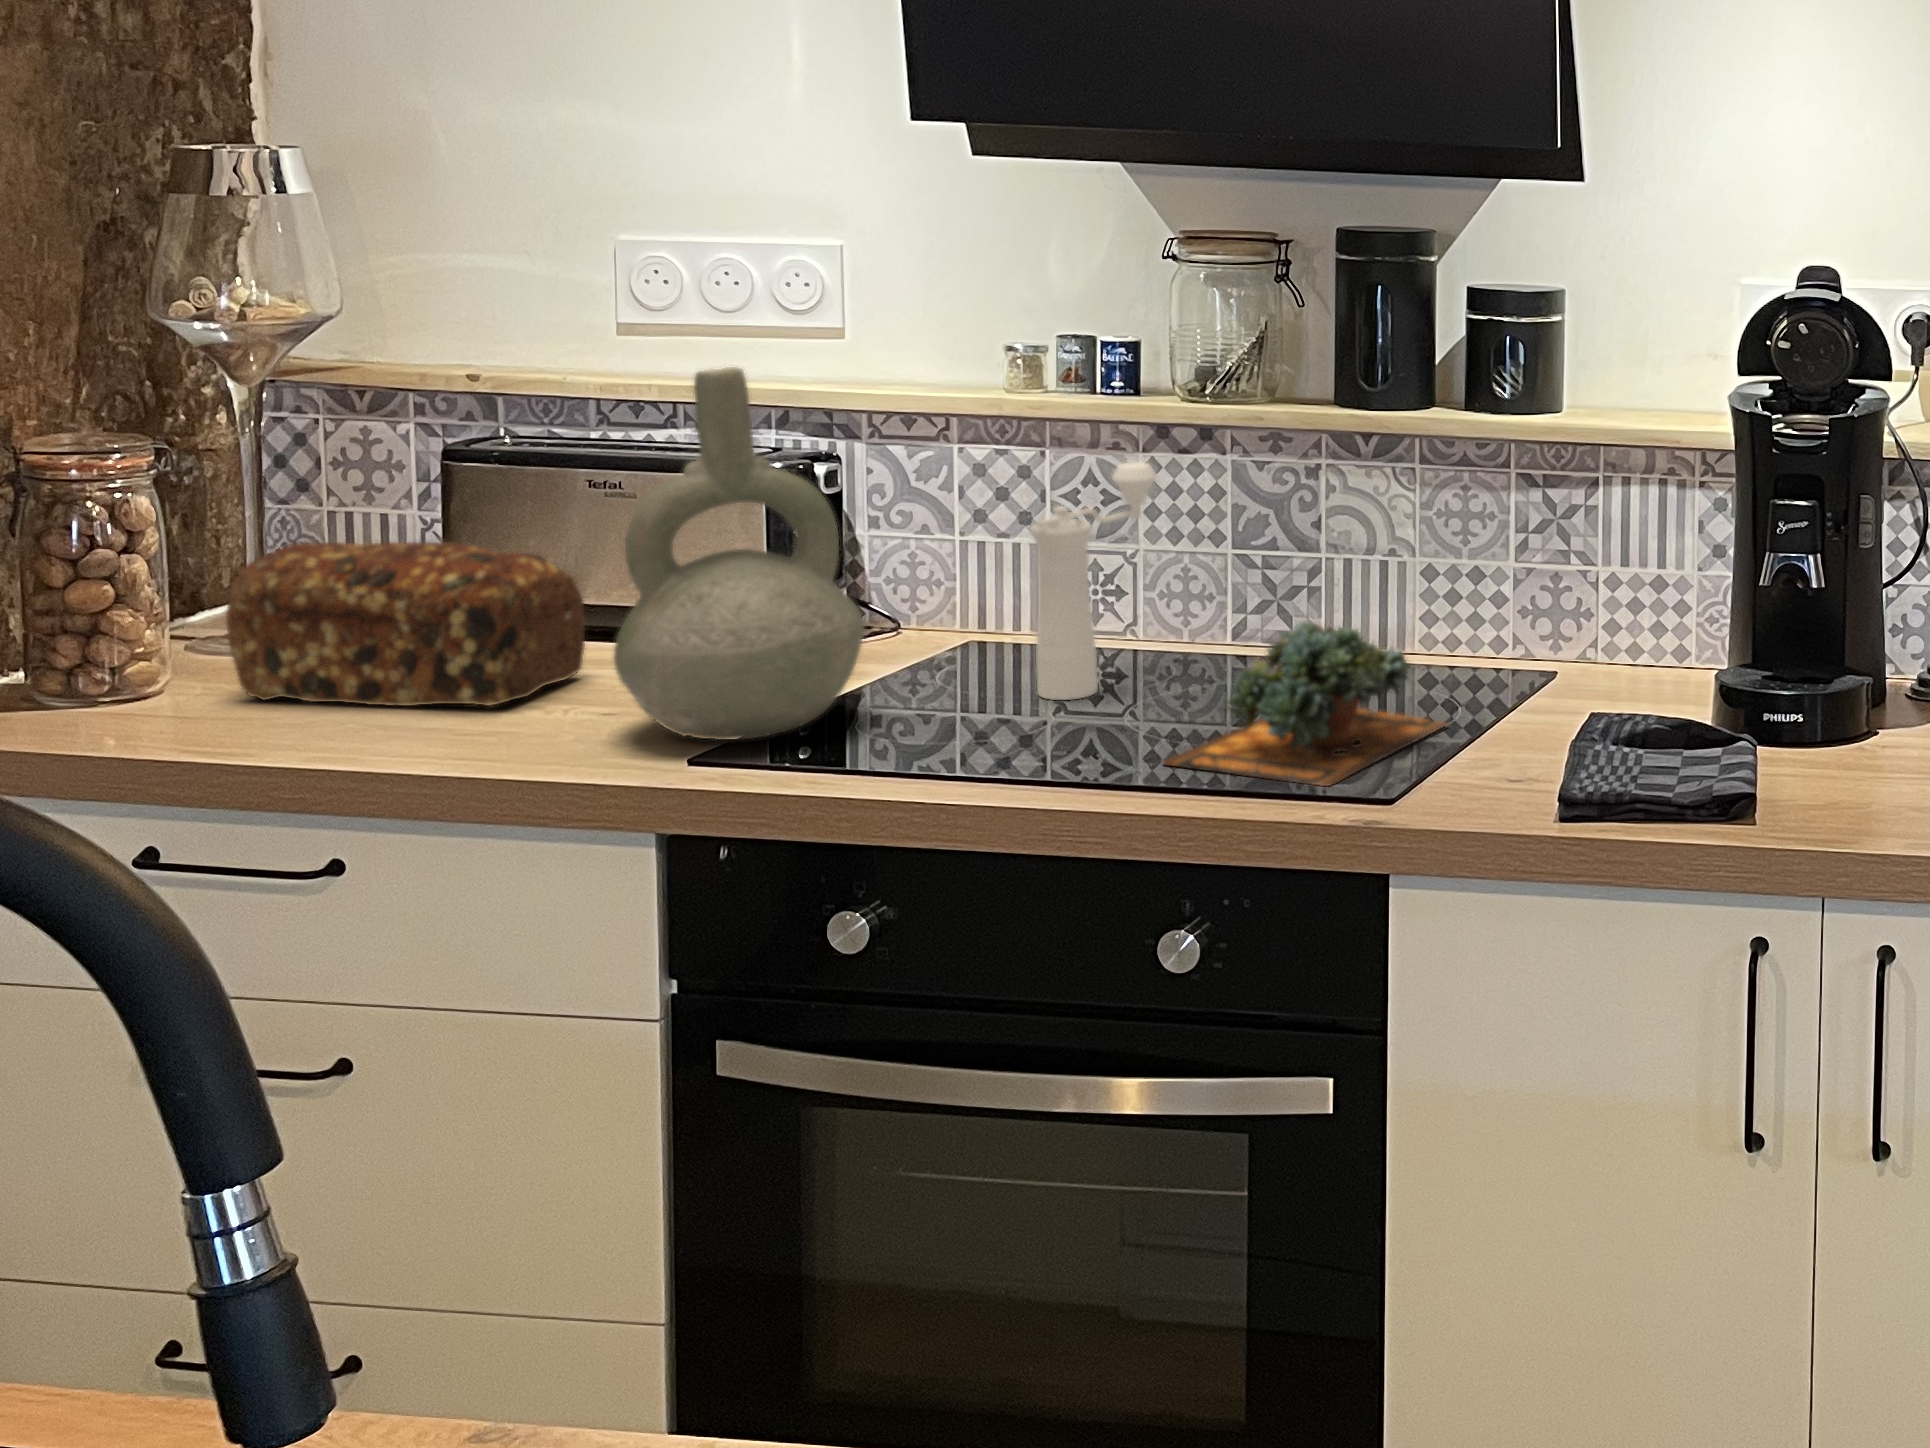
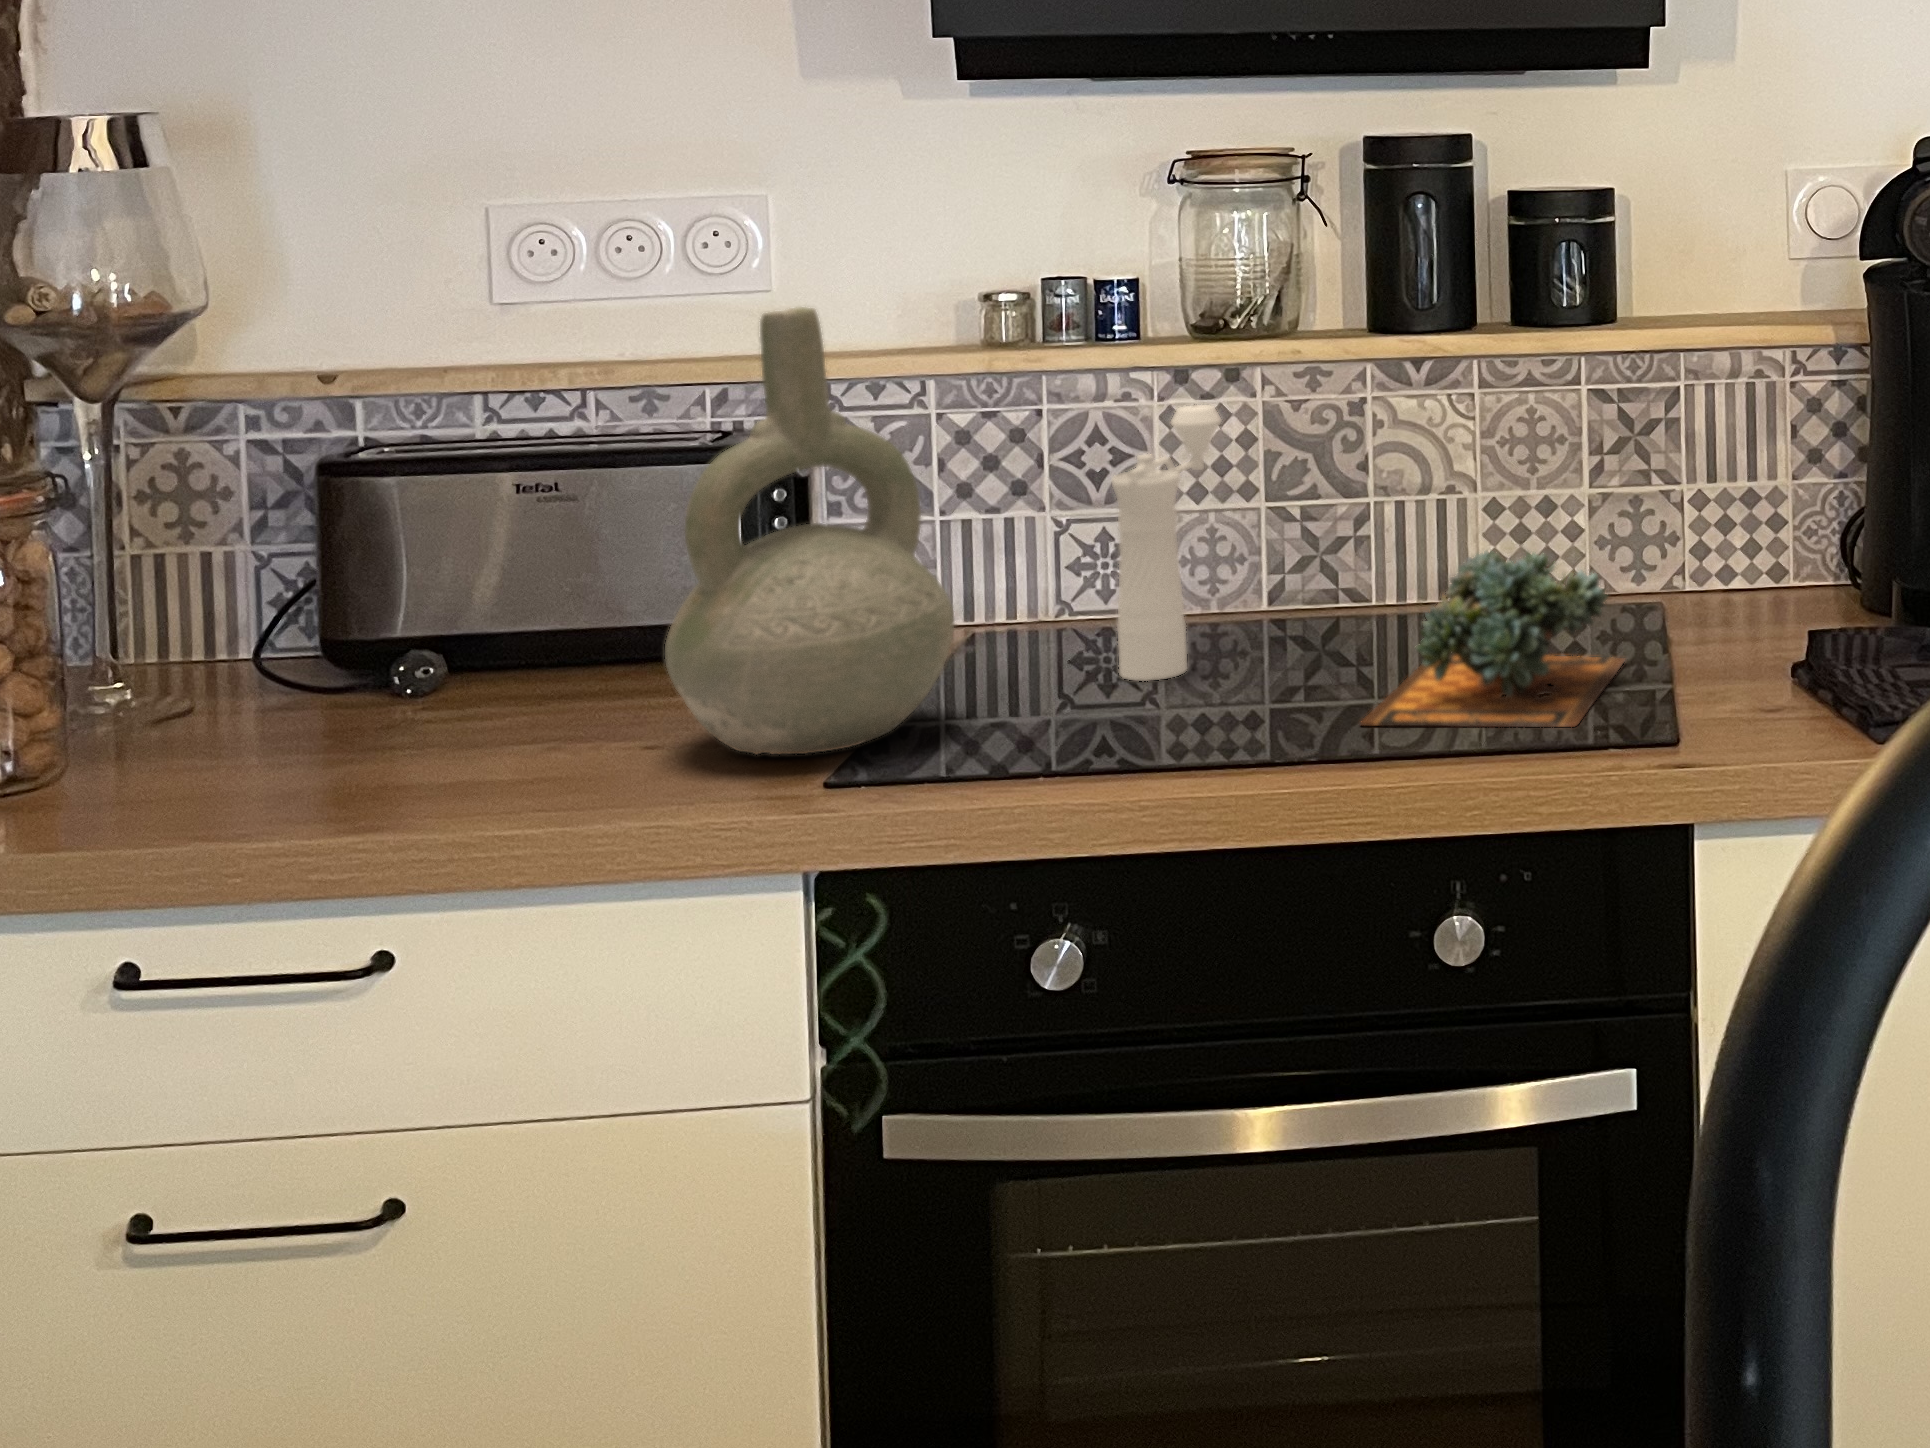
bread loaf: present [226,542,585,706] -> none [113,558,546,773]

